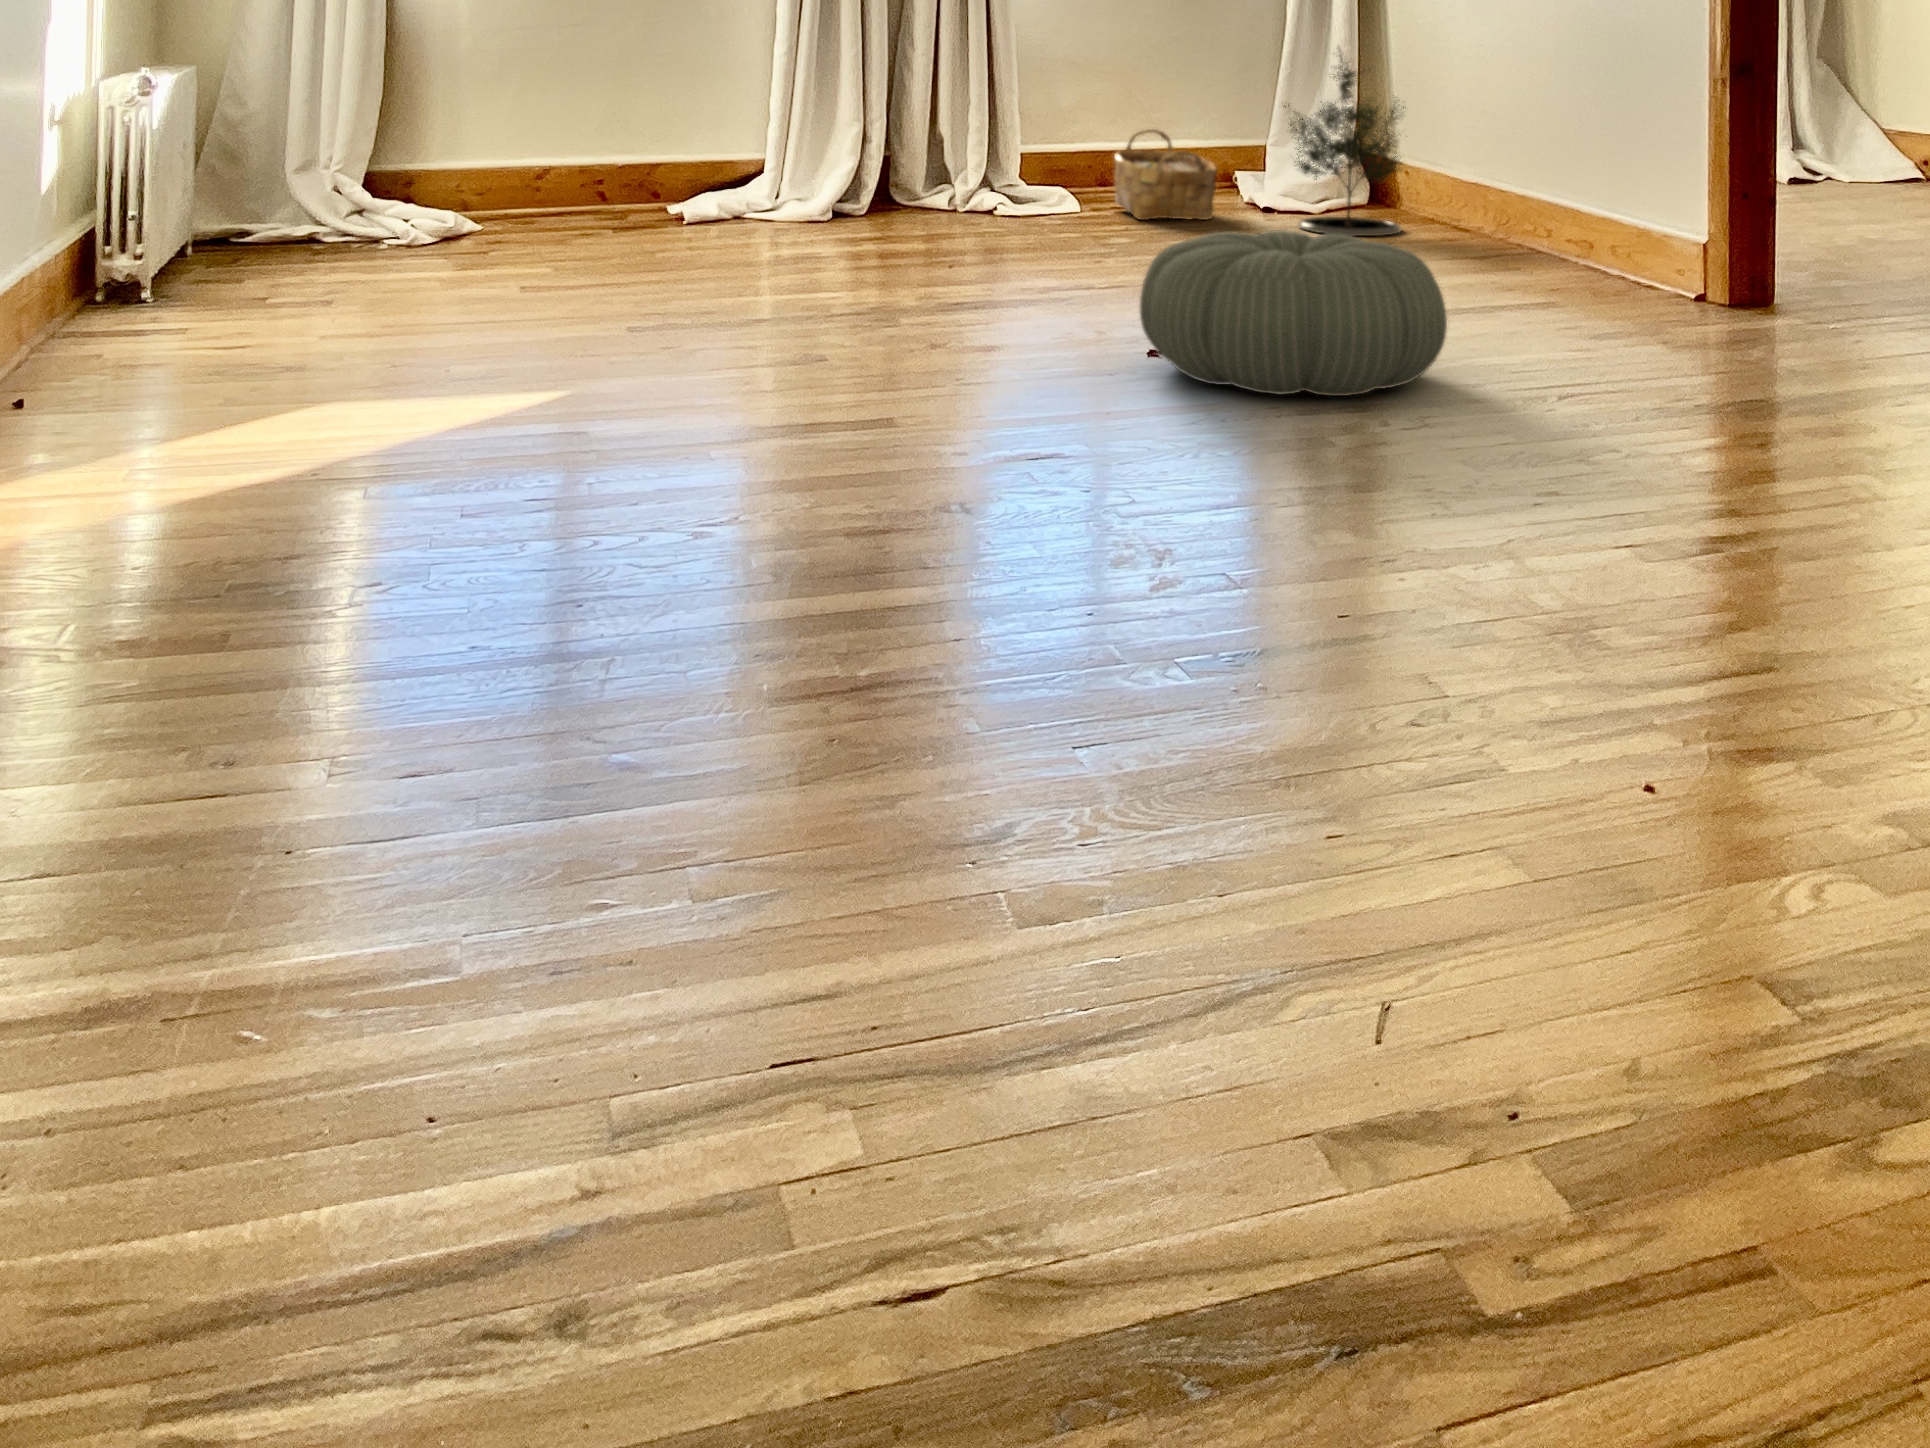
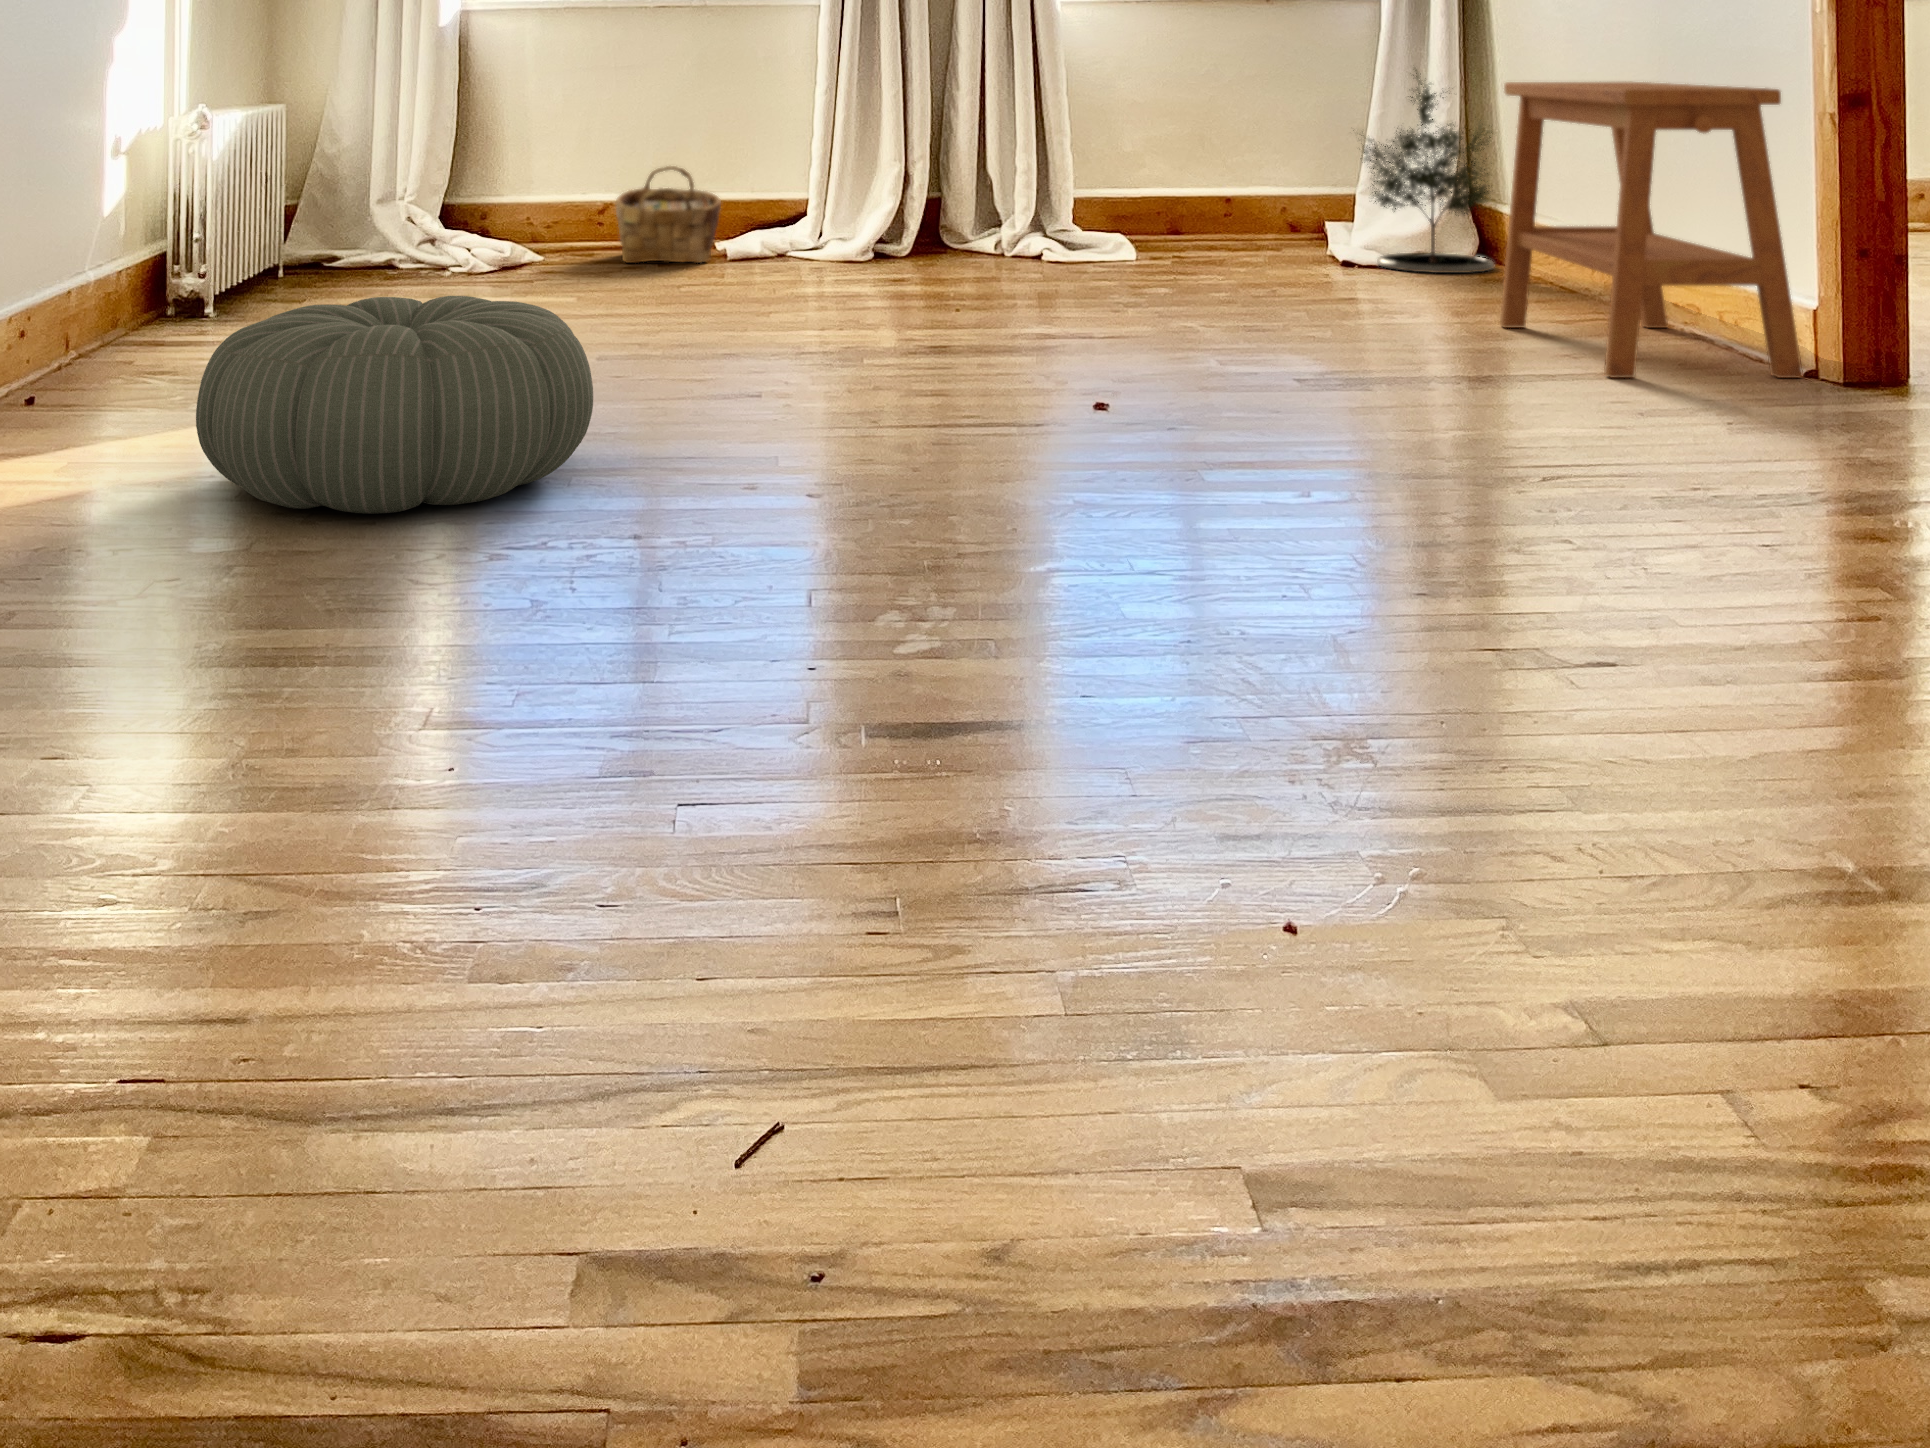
side table: none [1448,68,1720,334] -> present [1500,82,1803,378]
woven basket: present [1114,129,1217,220] -> present [616,166,721,263]
pouf: present [1140,230,1447,396] -> present [196,296,593,514]

